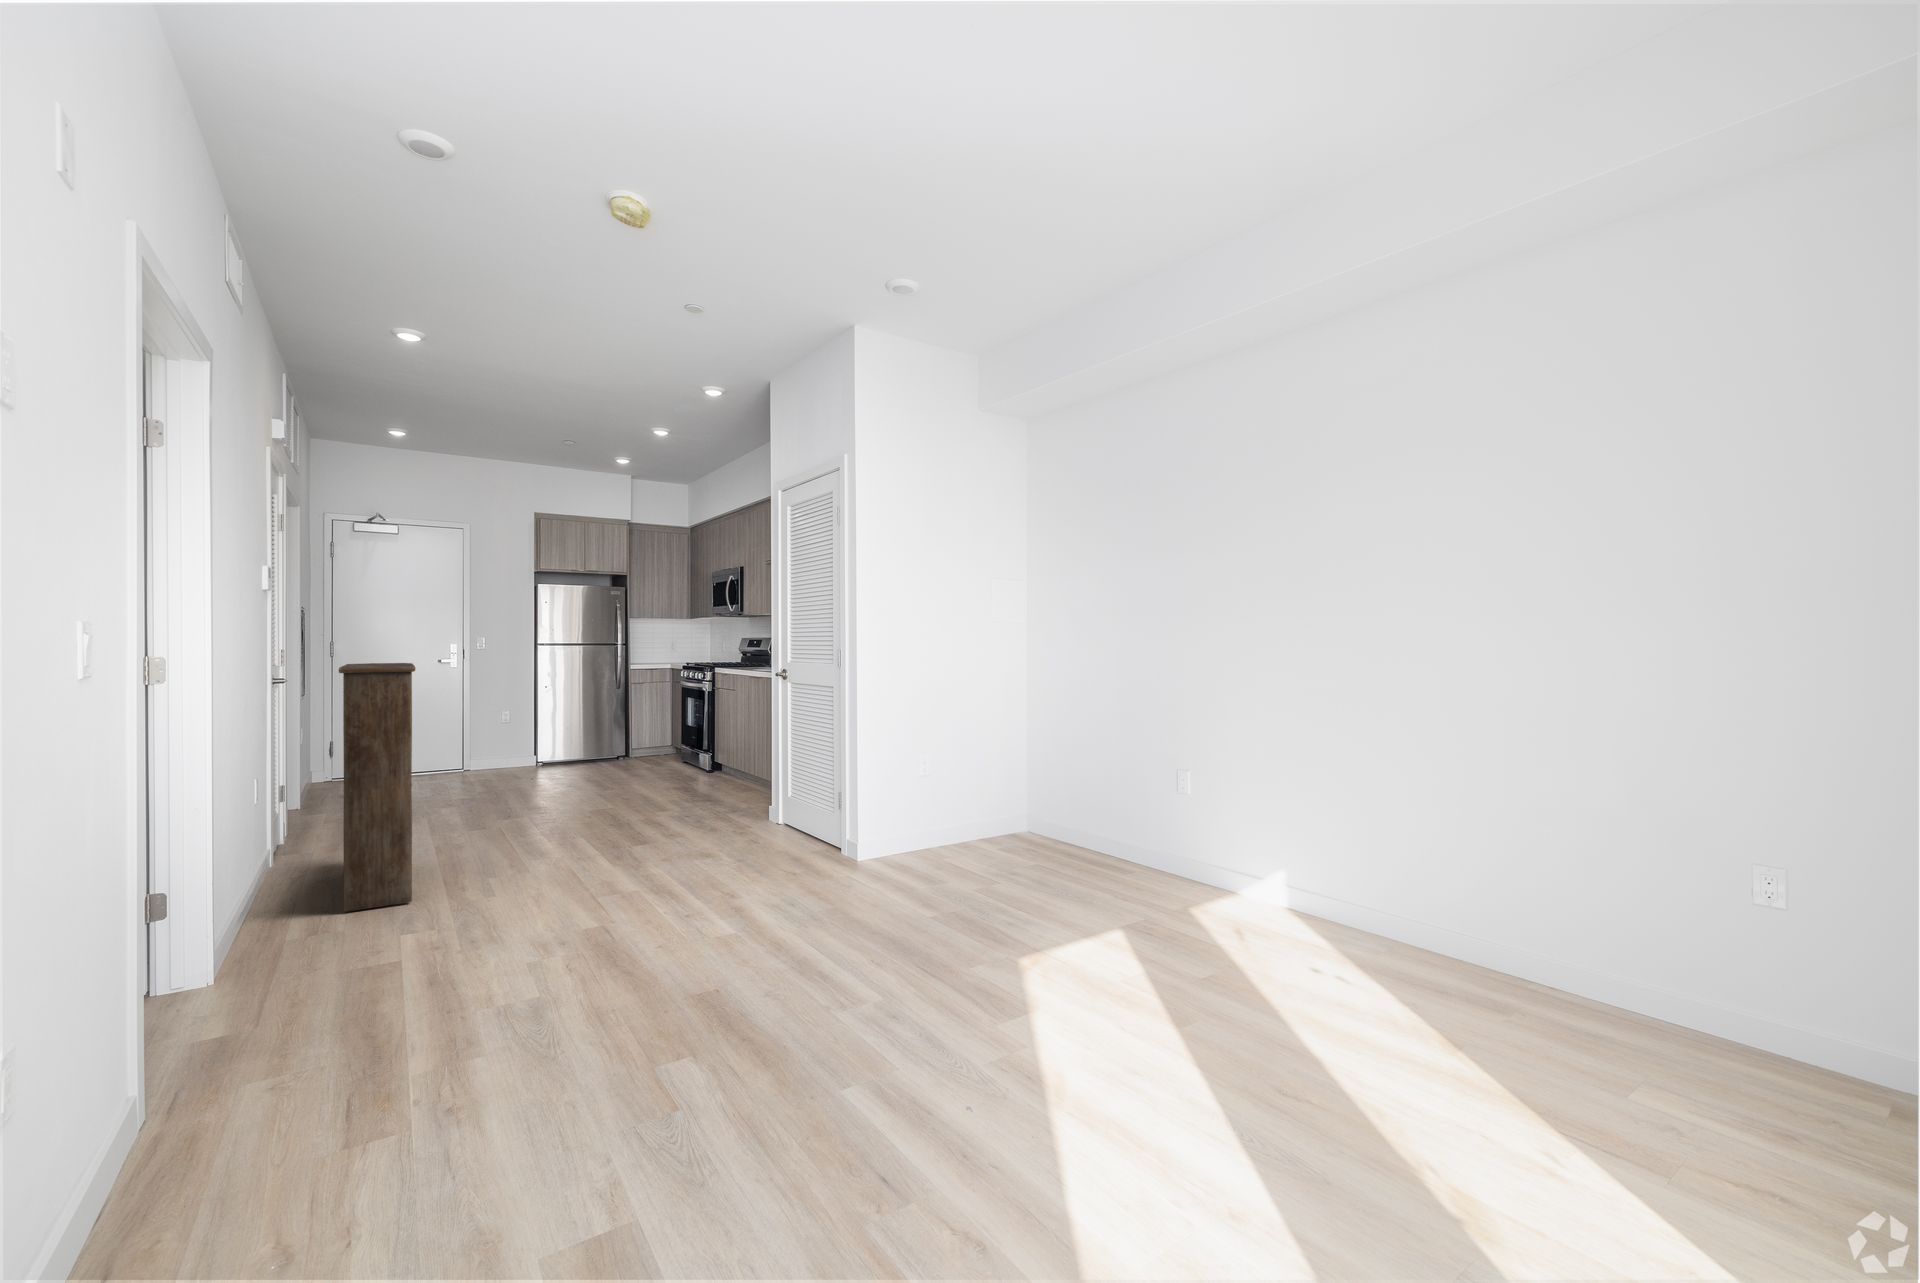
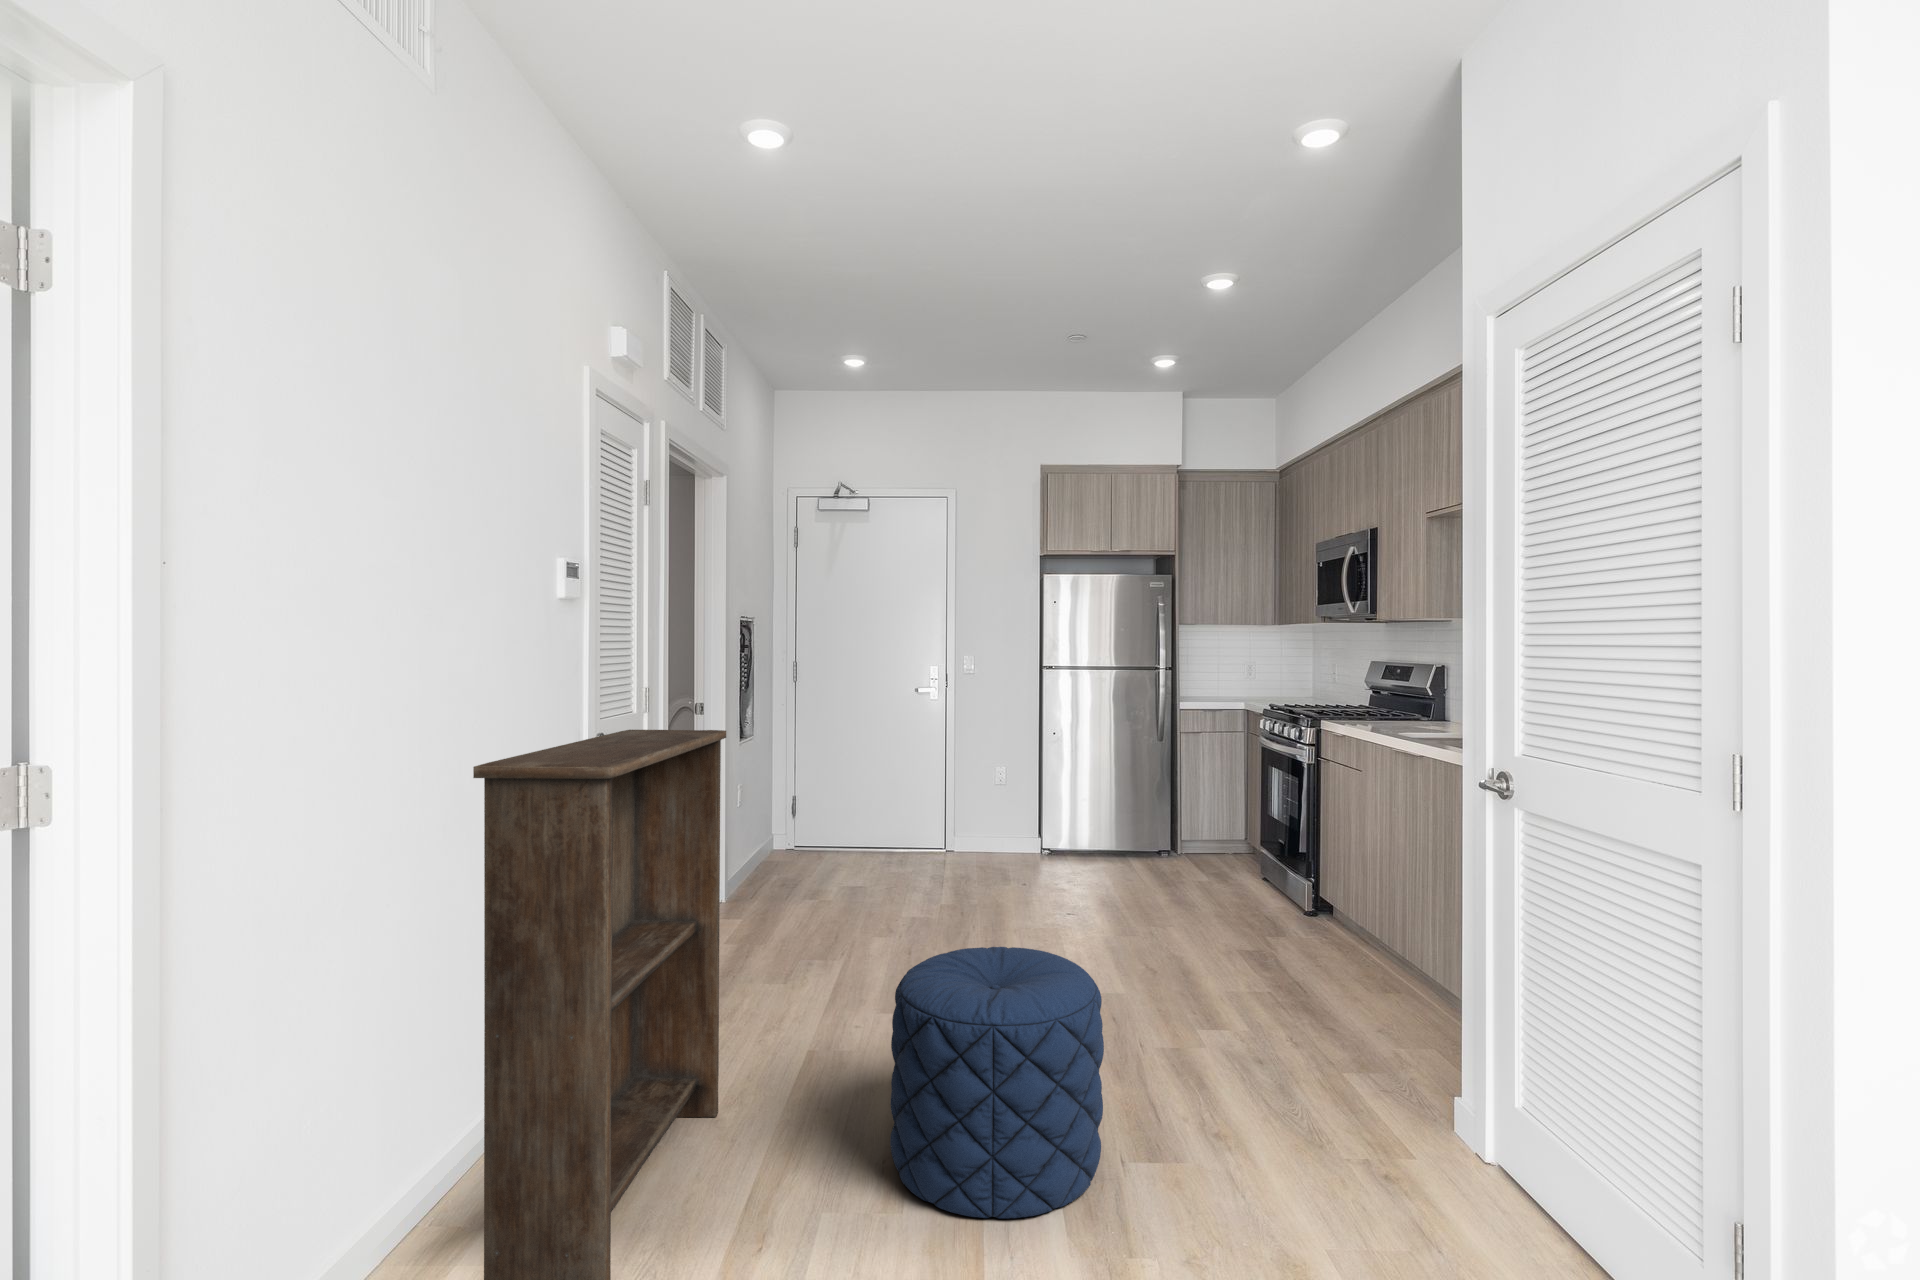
pouf: none [521,760,626,863] -> present [890,947,1104,1218]

